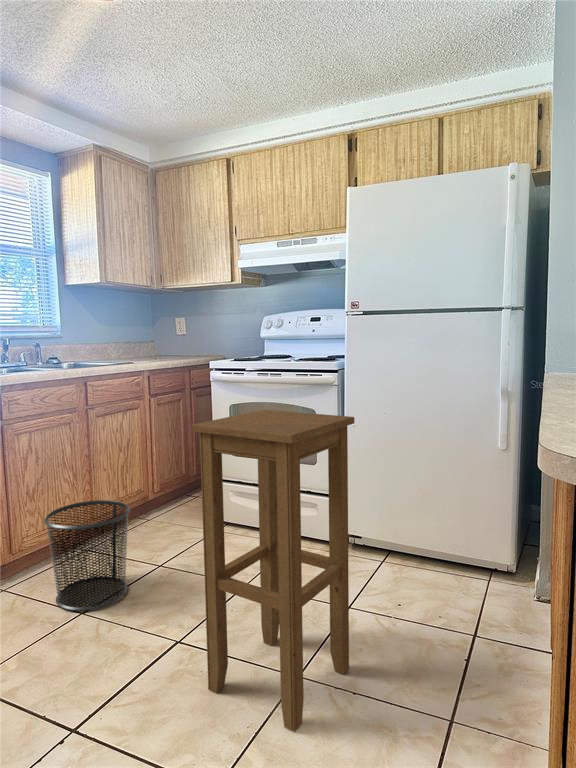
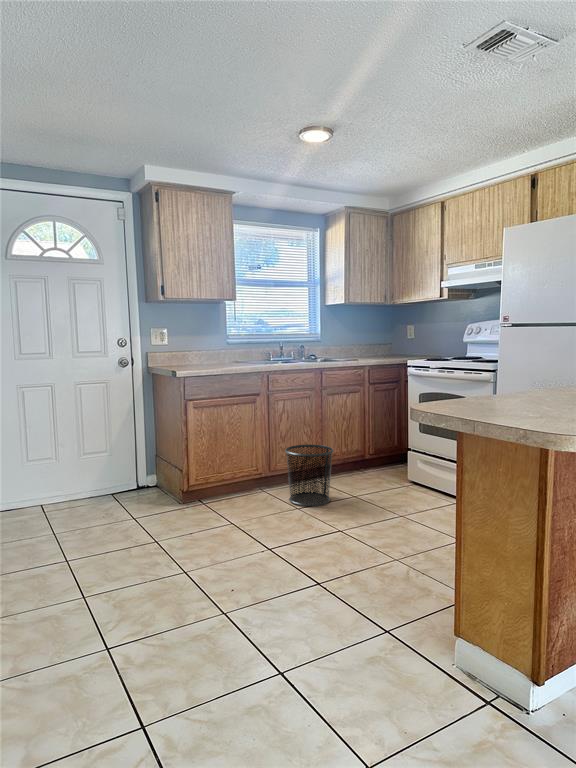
stool: present [192,410,354,732] -> none [342,391,441,572]

